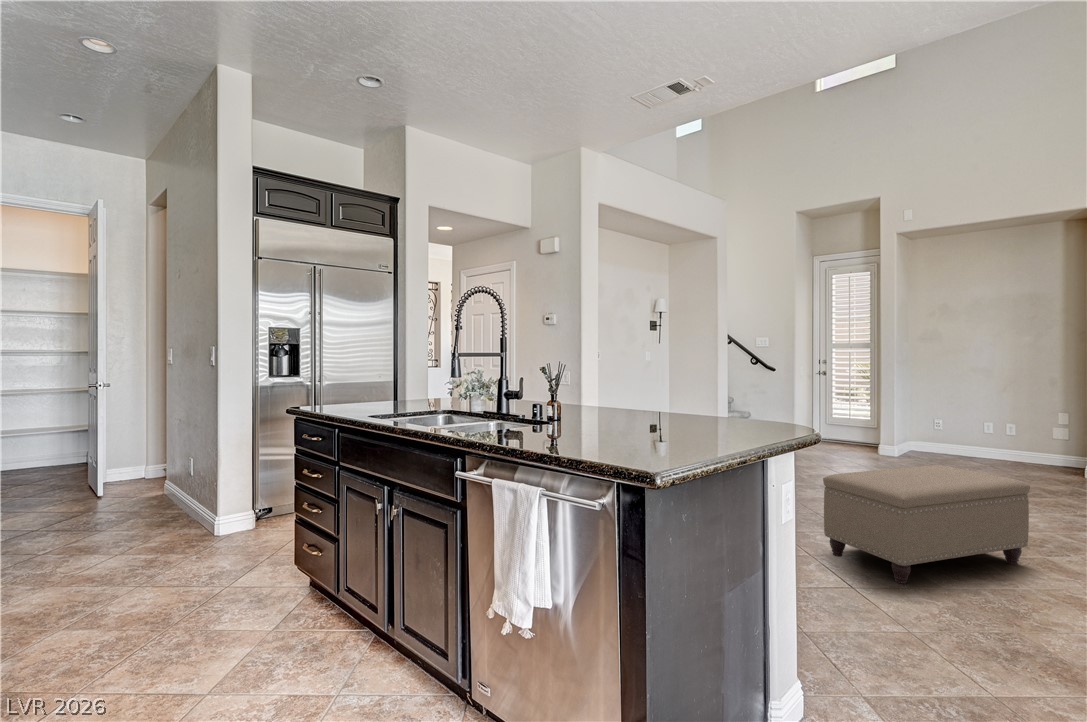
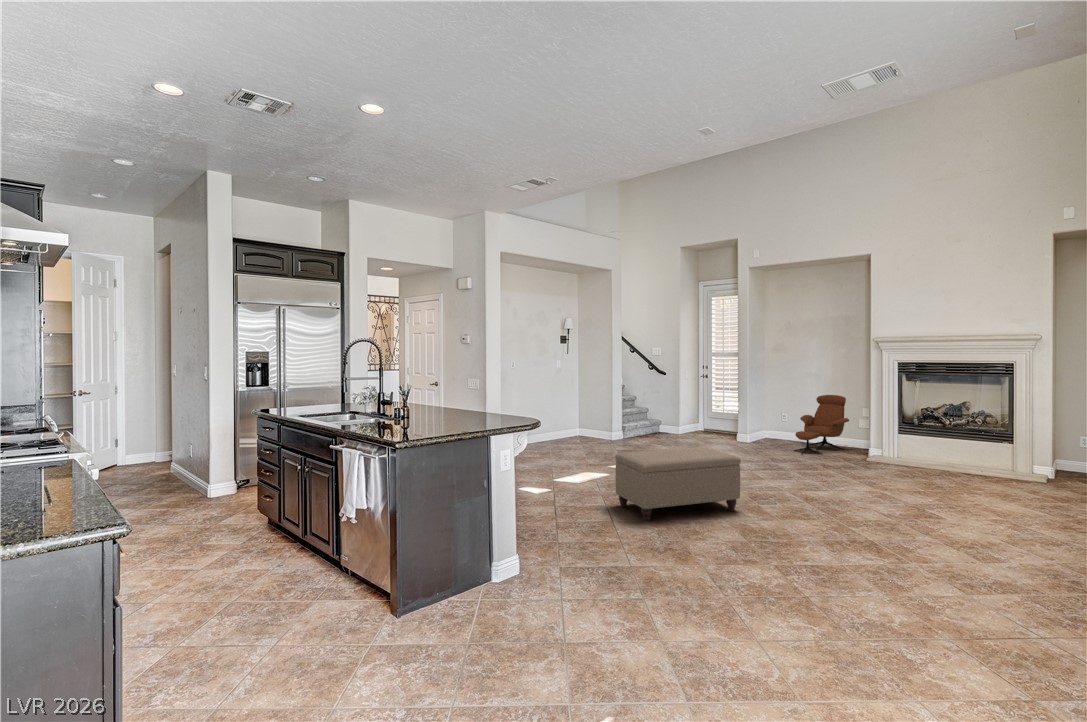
lounge chair: none [969,394,1042,472] -> present [794,395,849,455]

